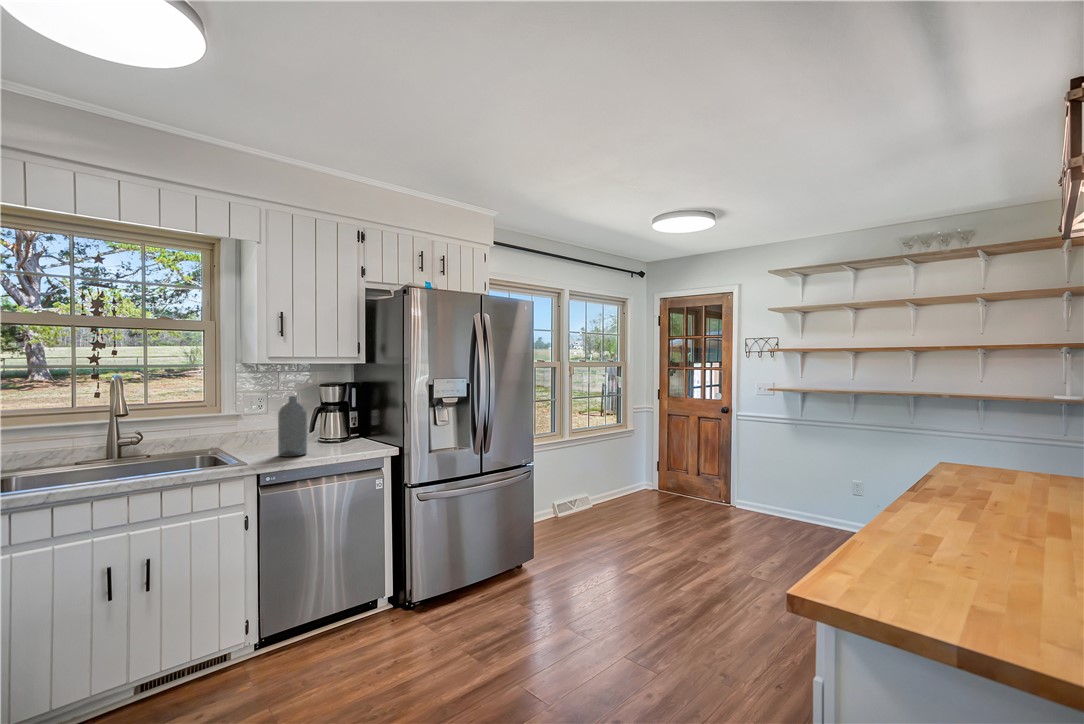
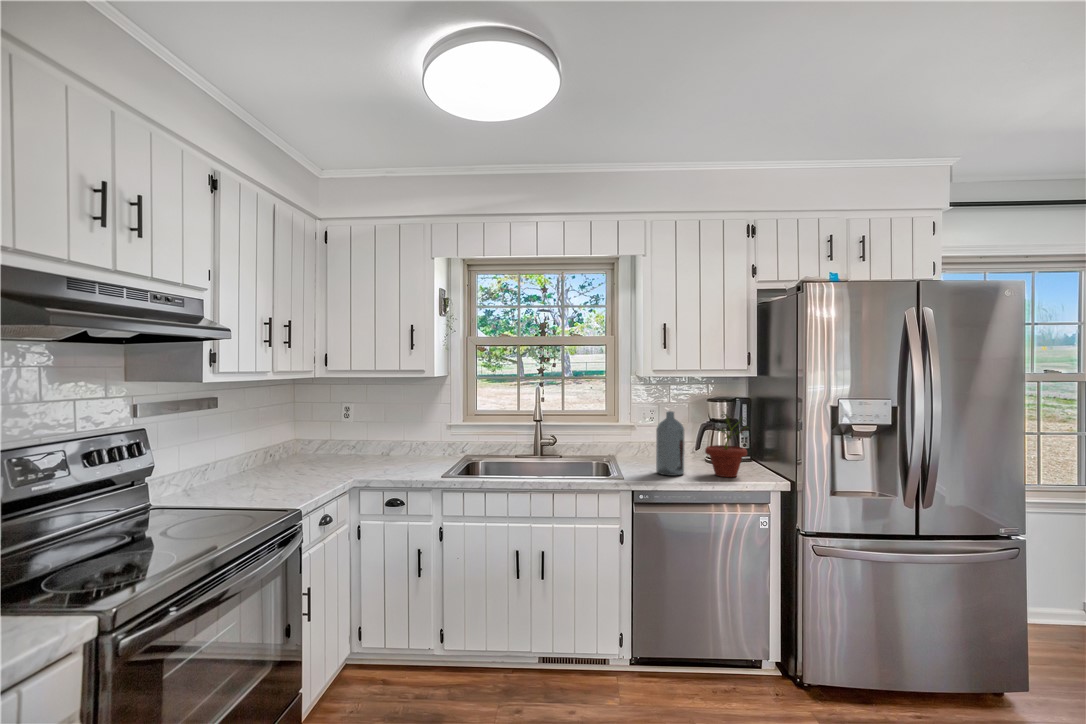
potted plant: none [326,394,367,451] -> present [705,414,748,477]

